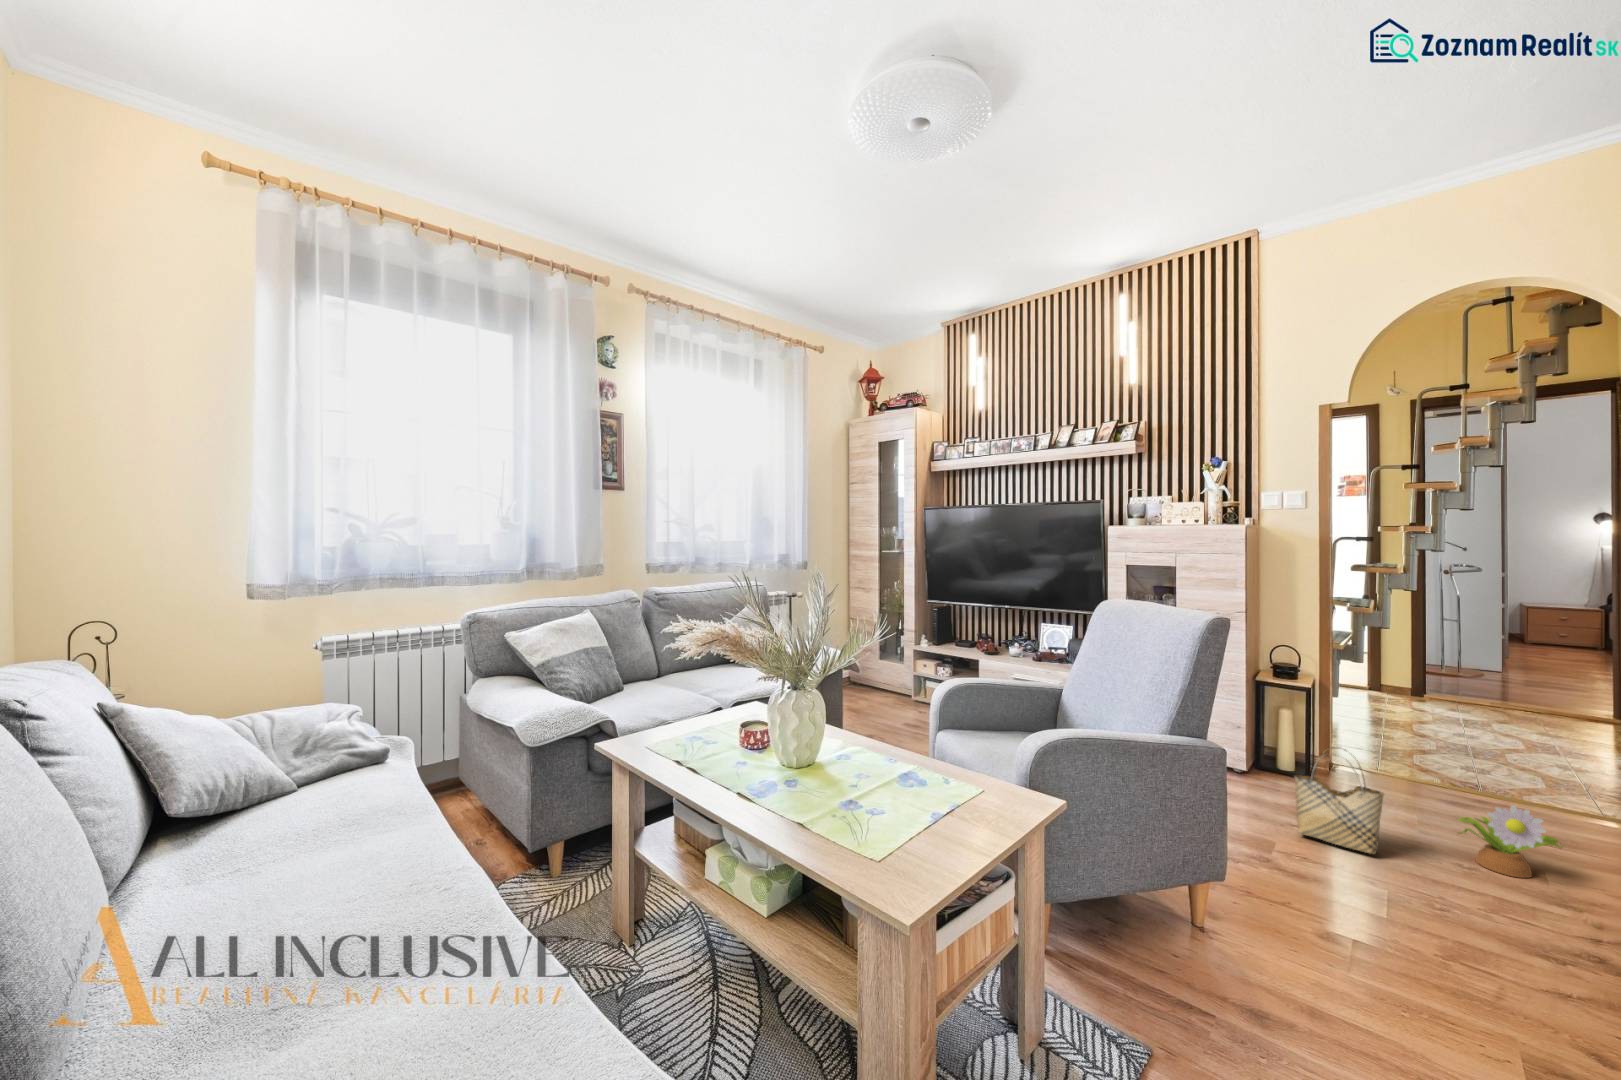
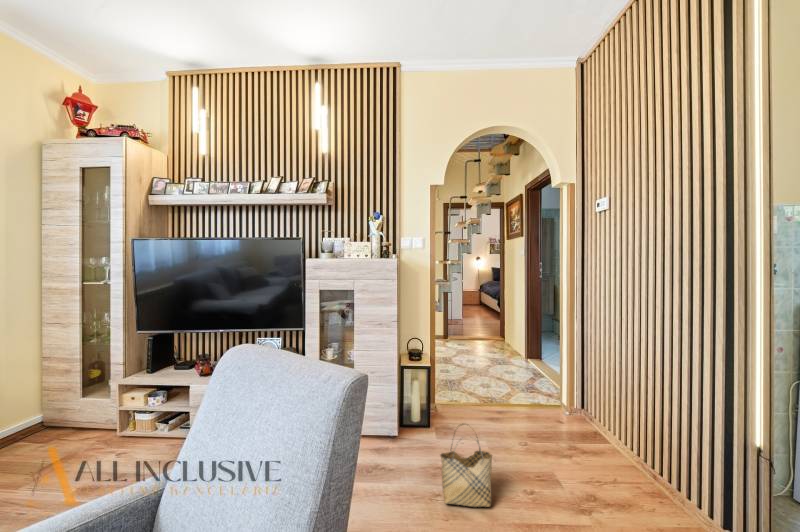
decorative plant: present [1458,805,1562,878] -> none [516,442,566,489]

